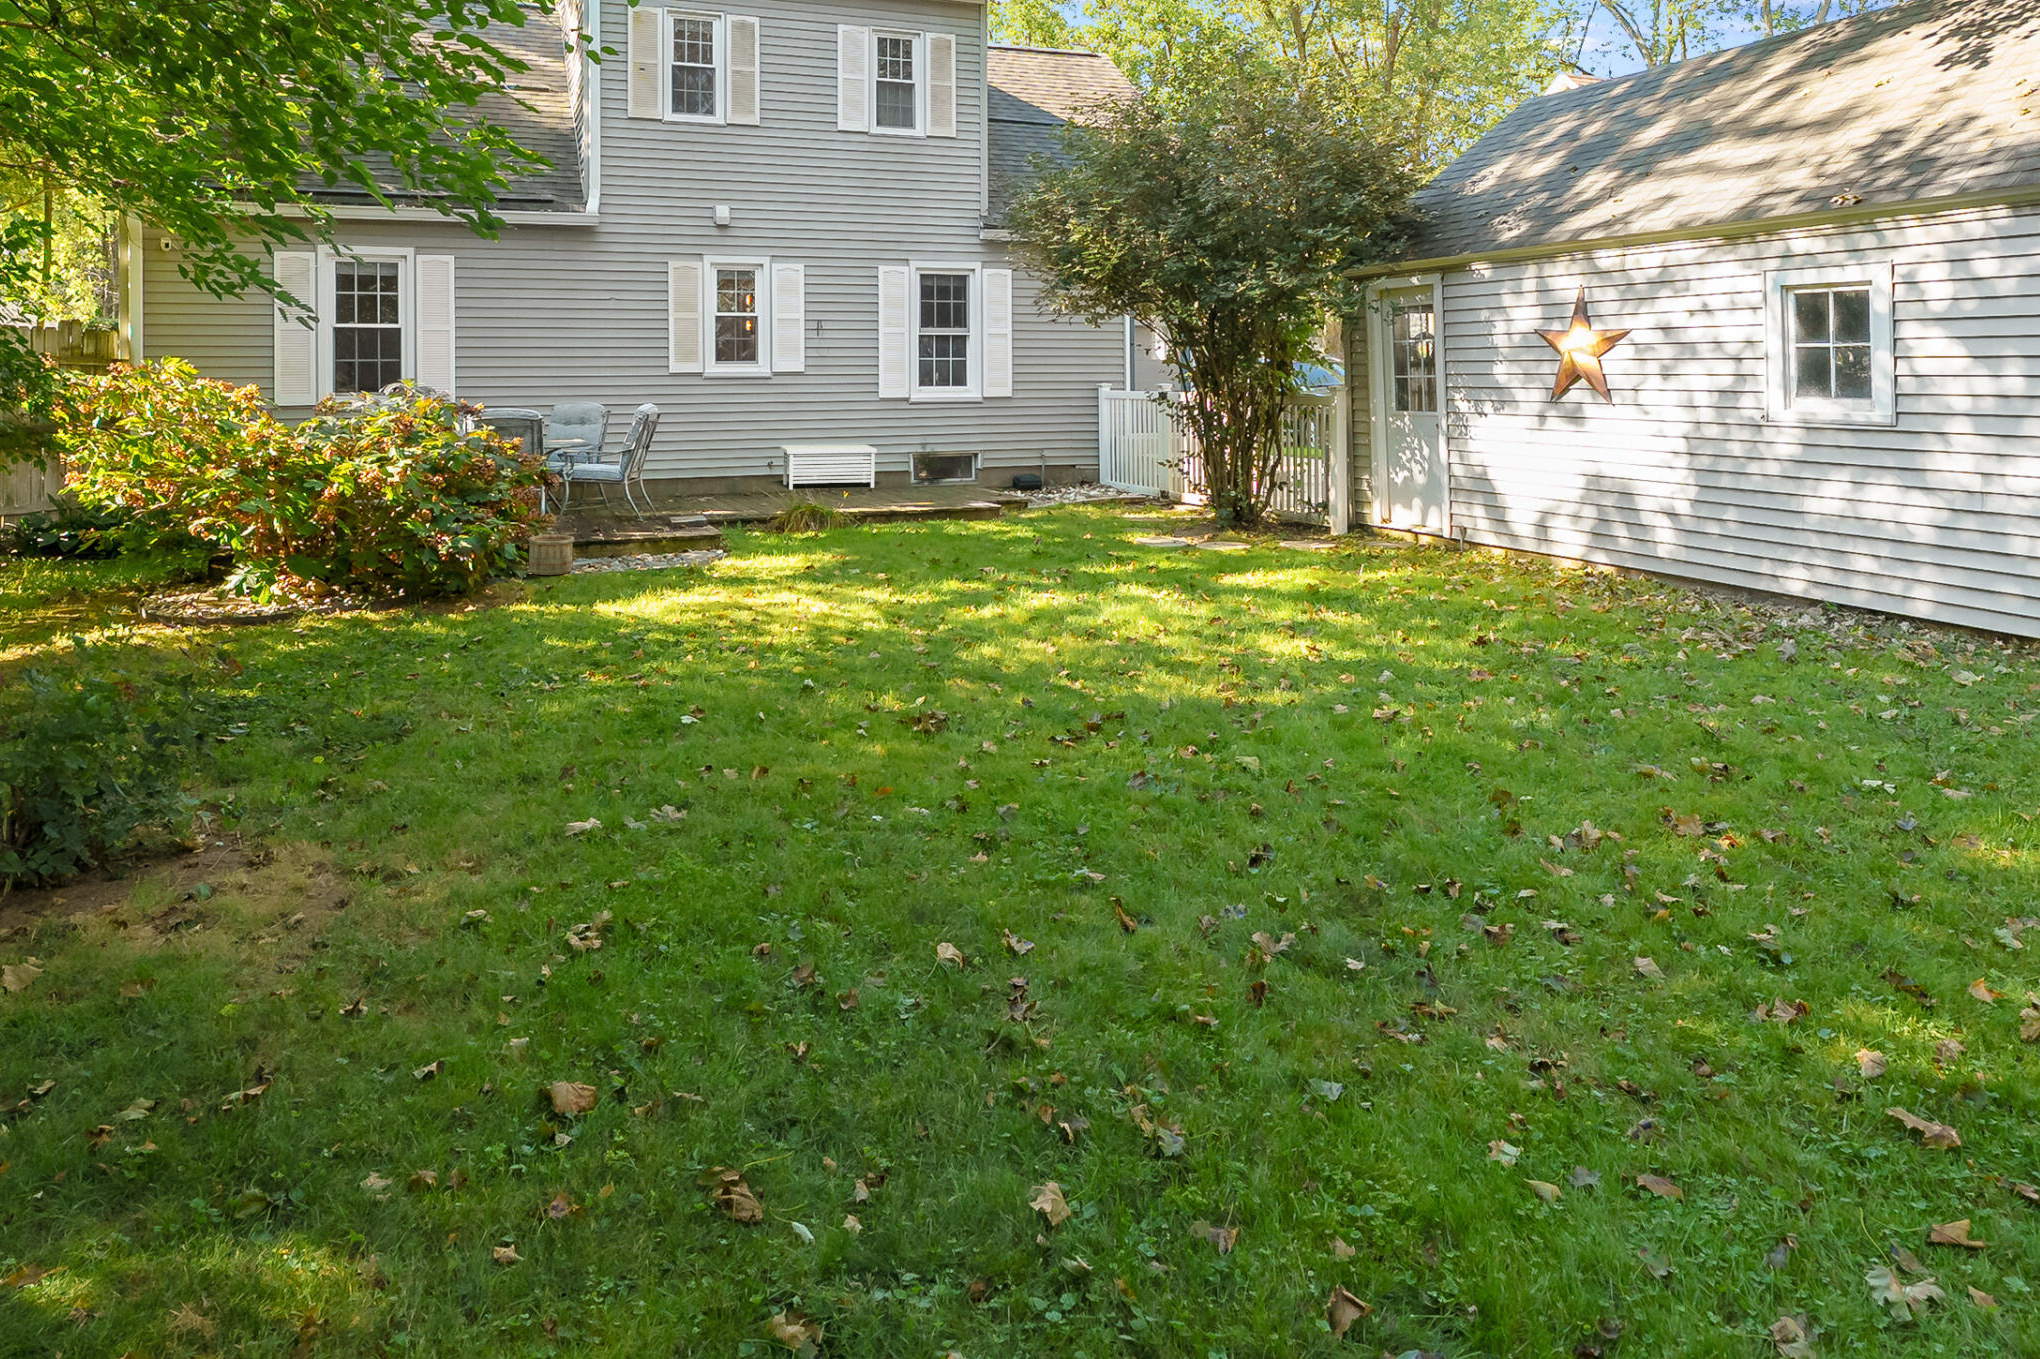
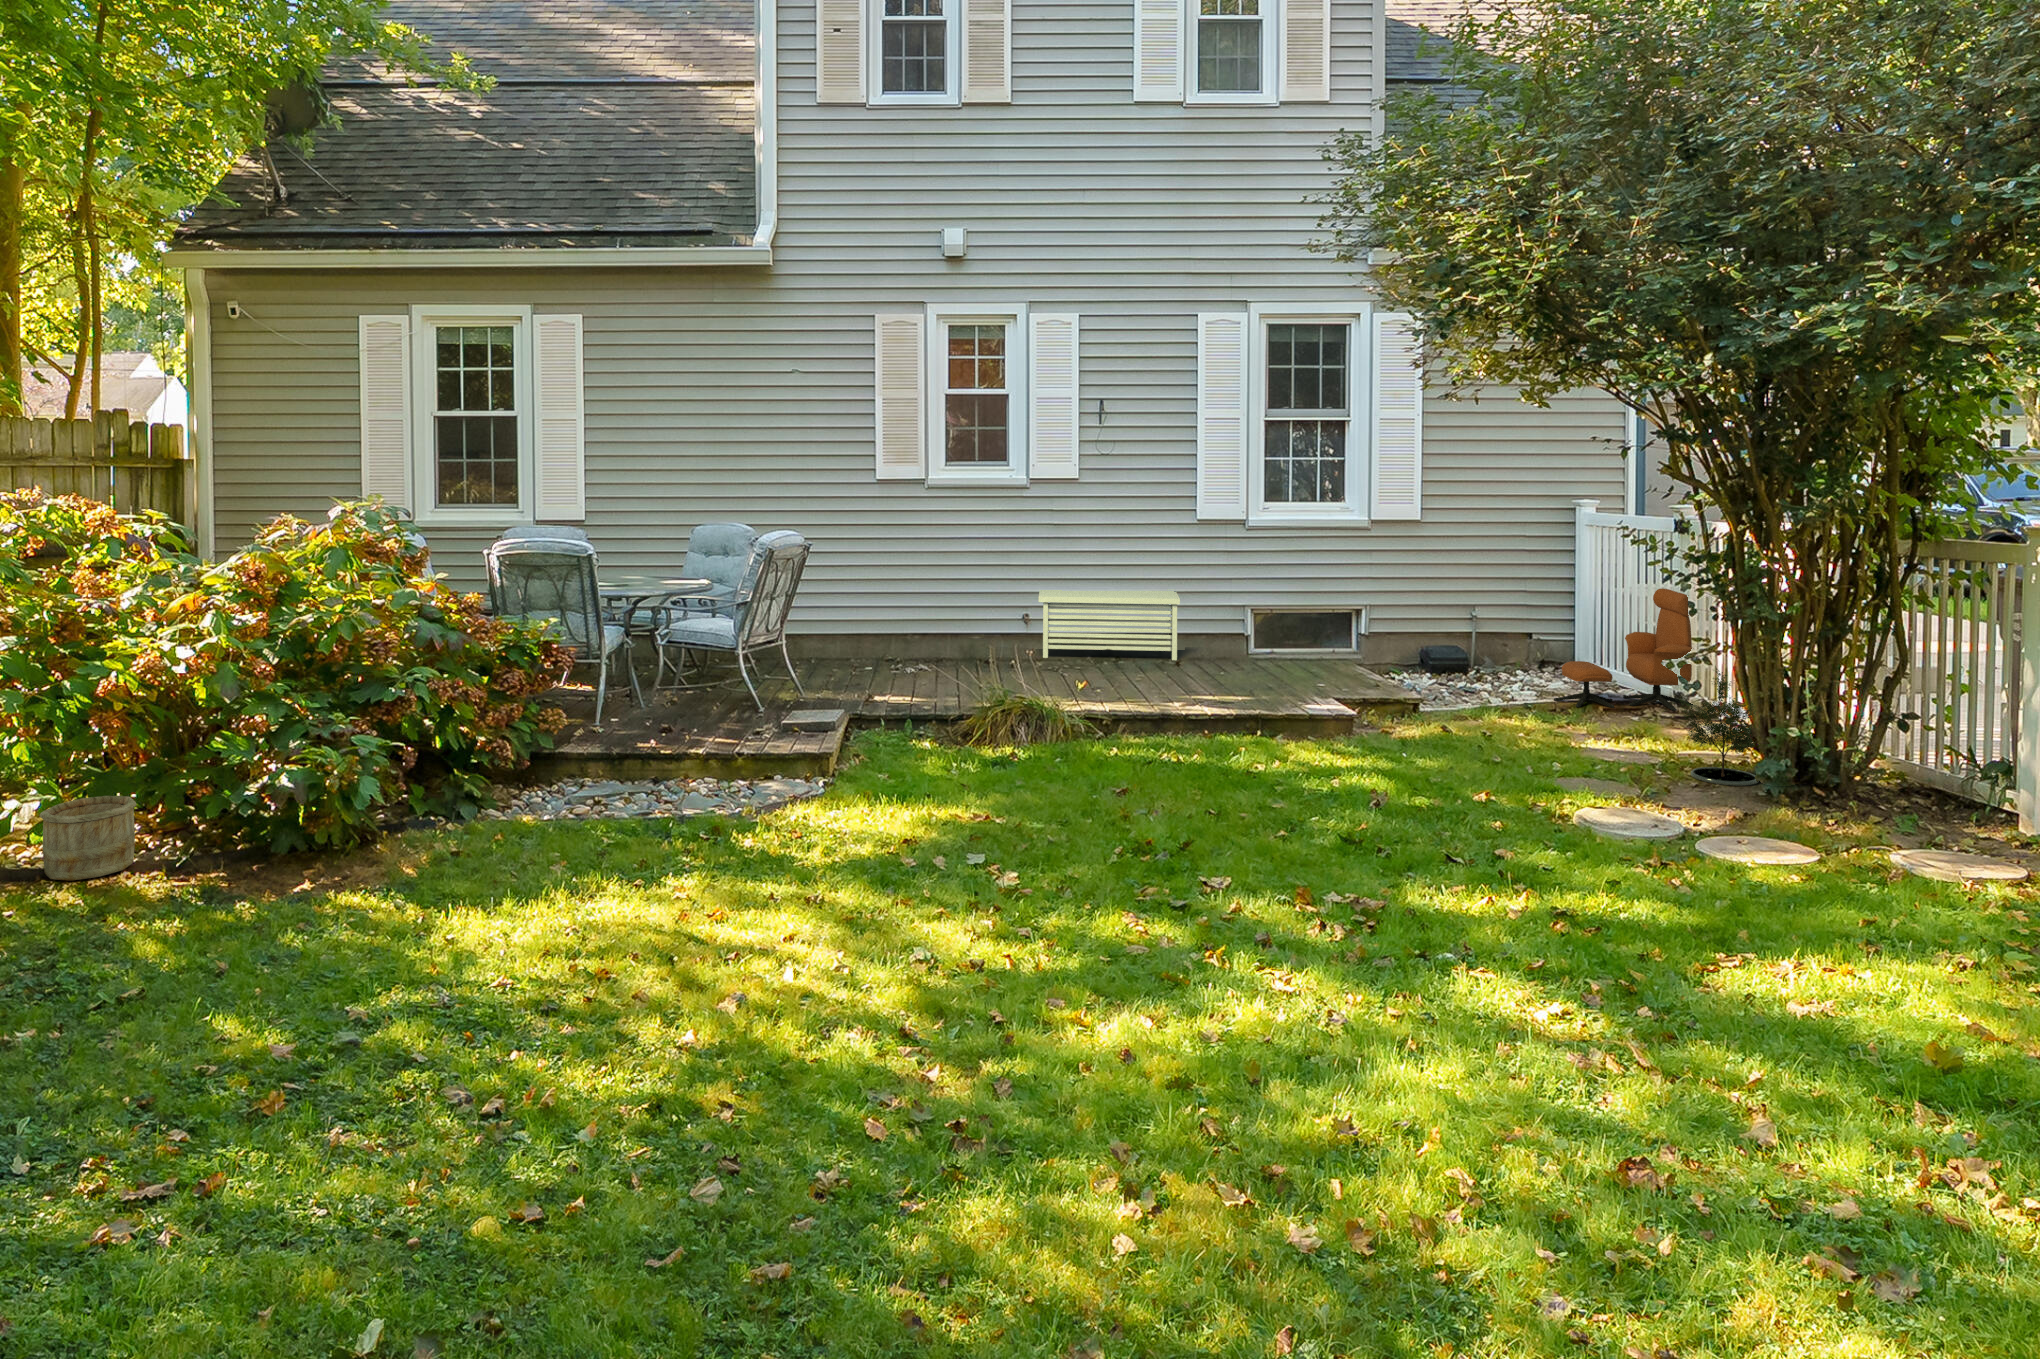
lounge chair: none [1101,432,1174,498] -> present [1554,588,1693,710]
potted tree: present [915,443,939,485] -> present [1680,666,1758,786]
wooden bucket: present [528,534,574,575] -> present [40,796,136,881]

